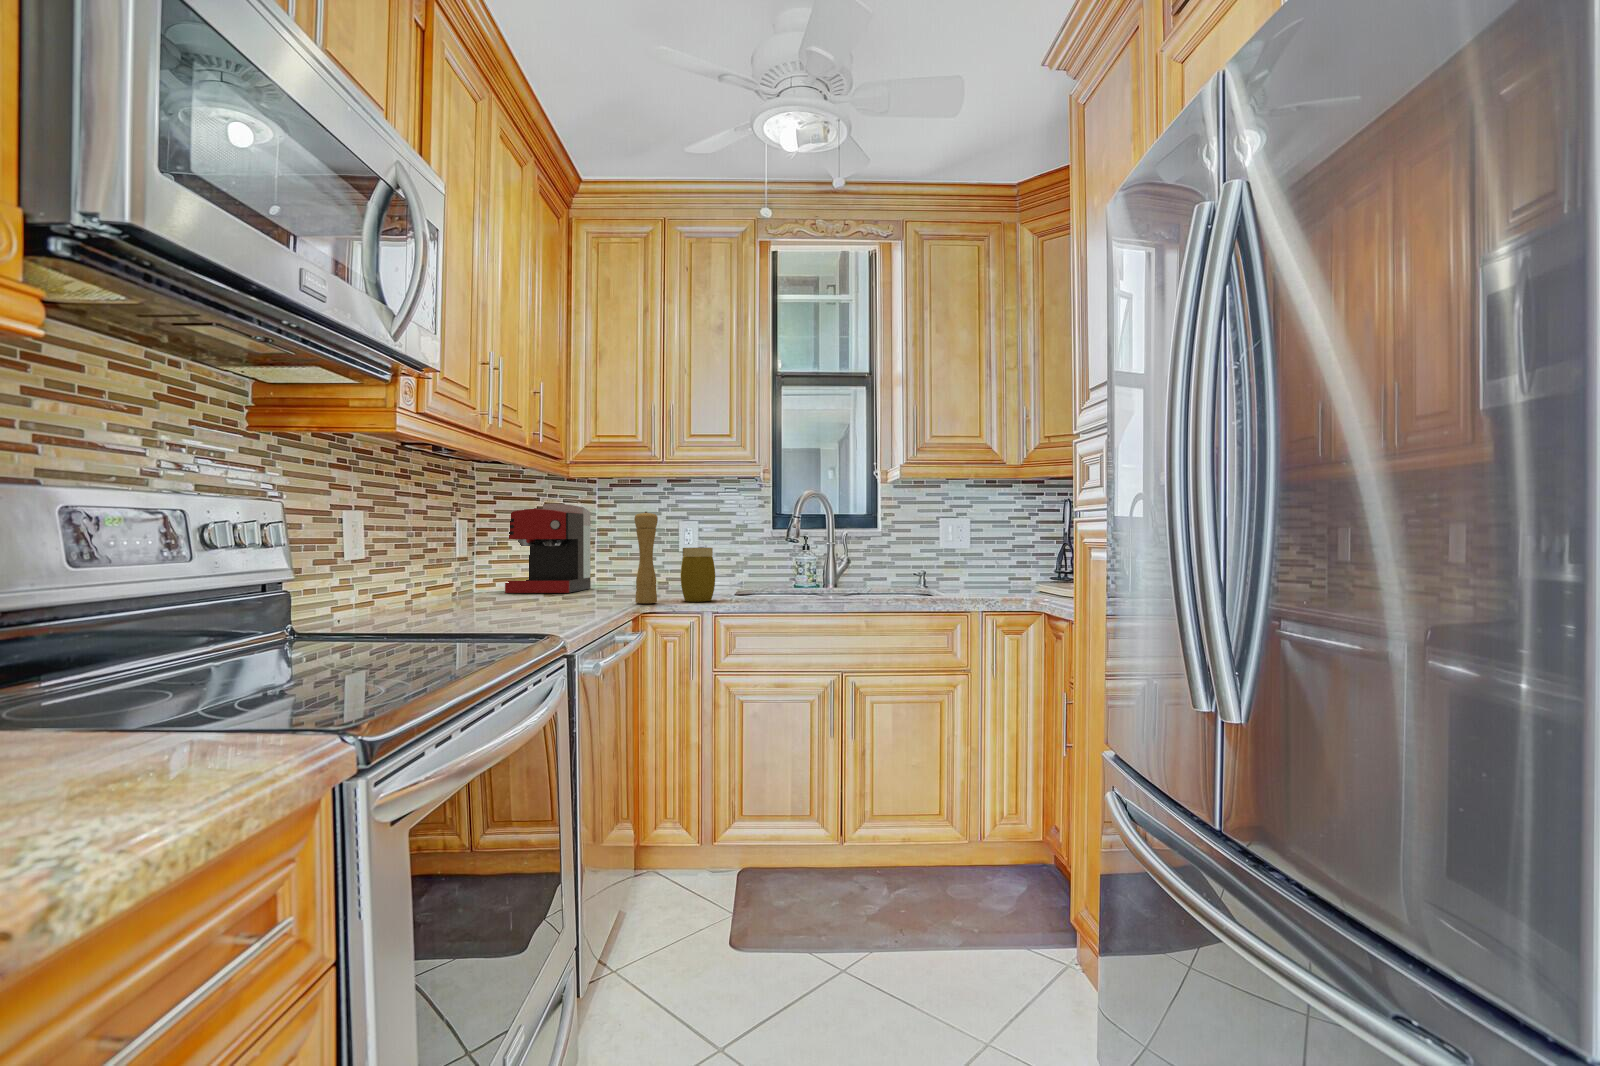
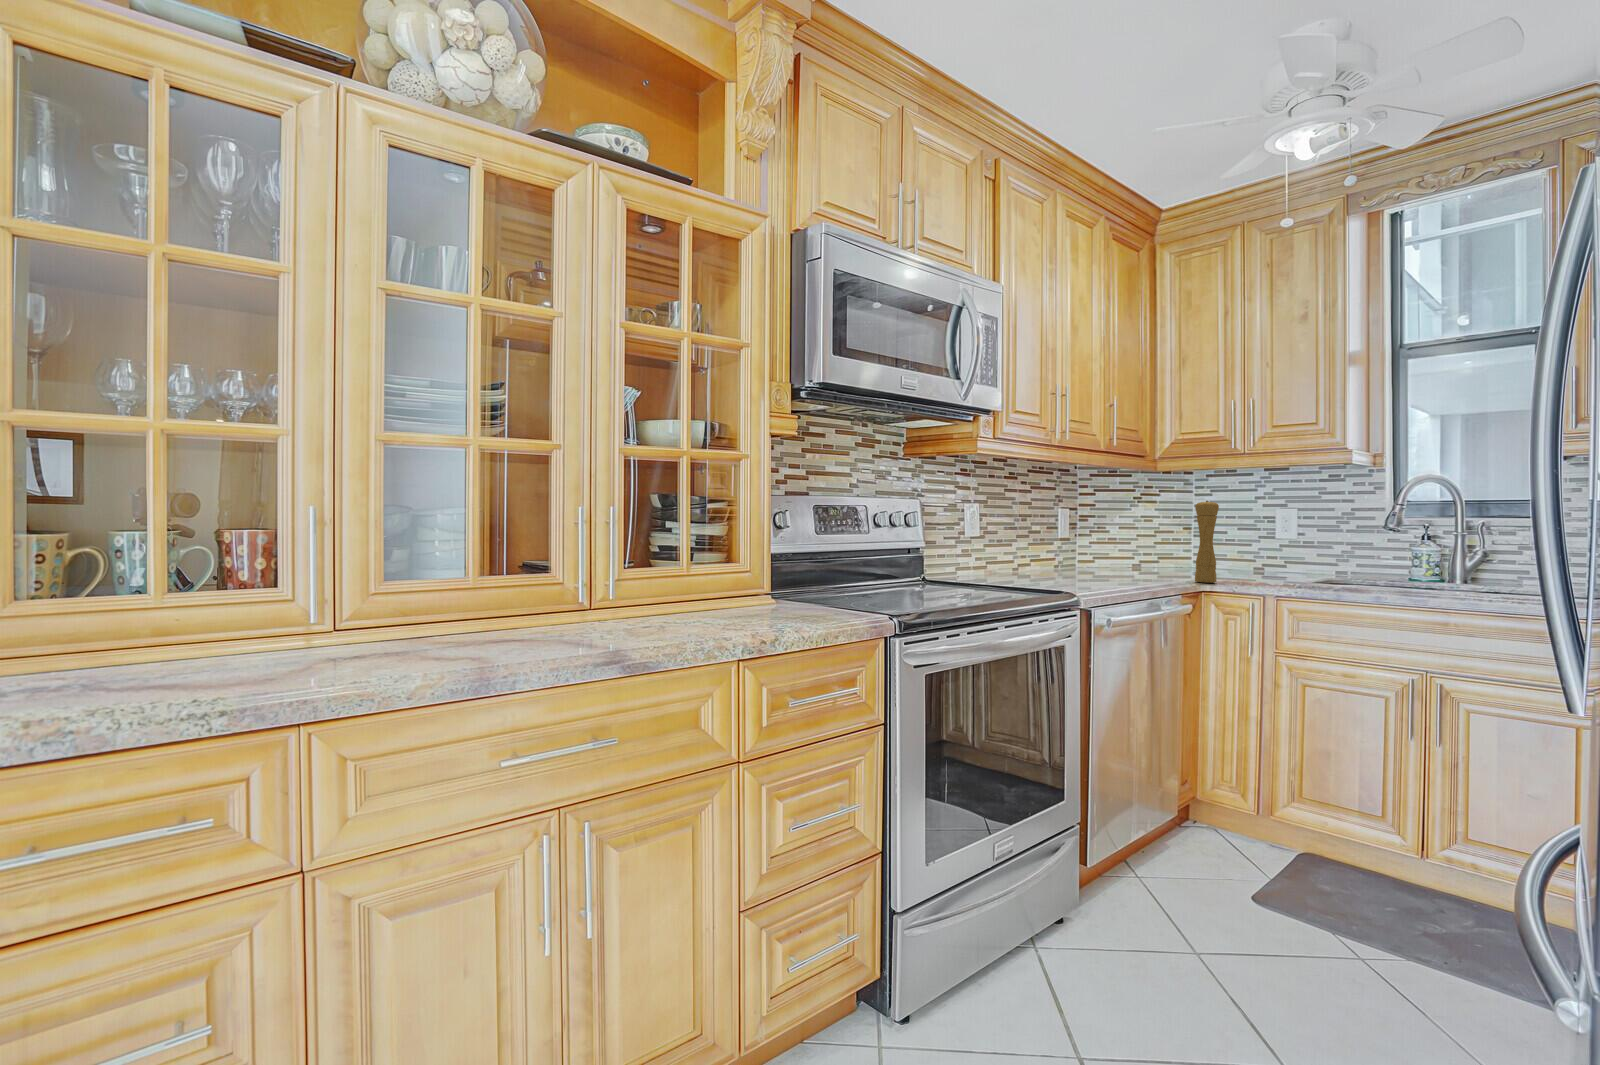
coffee maker: present [505,503,591,593] -> none [1104,493,1187,571]
jar: present [681,548,715,602] -> none [1244,534,1284,585]

